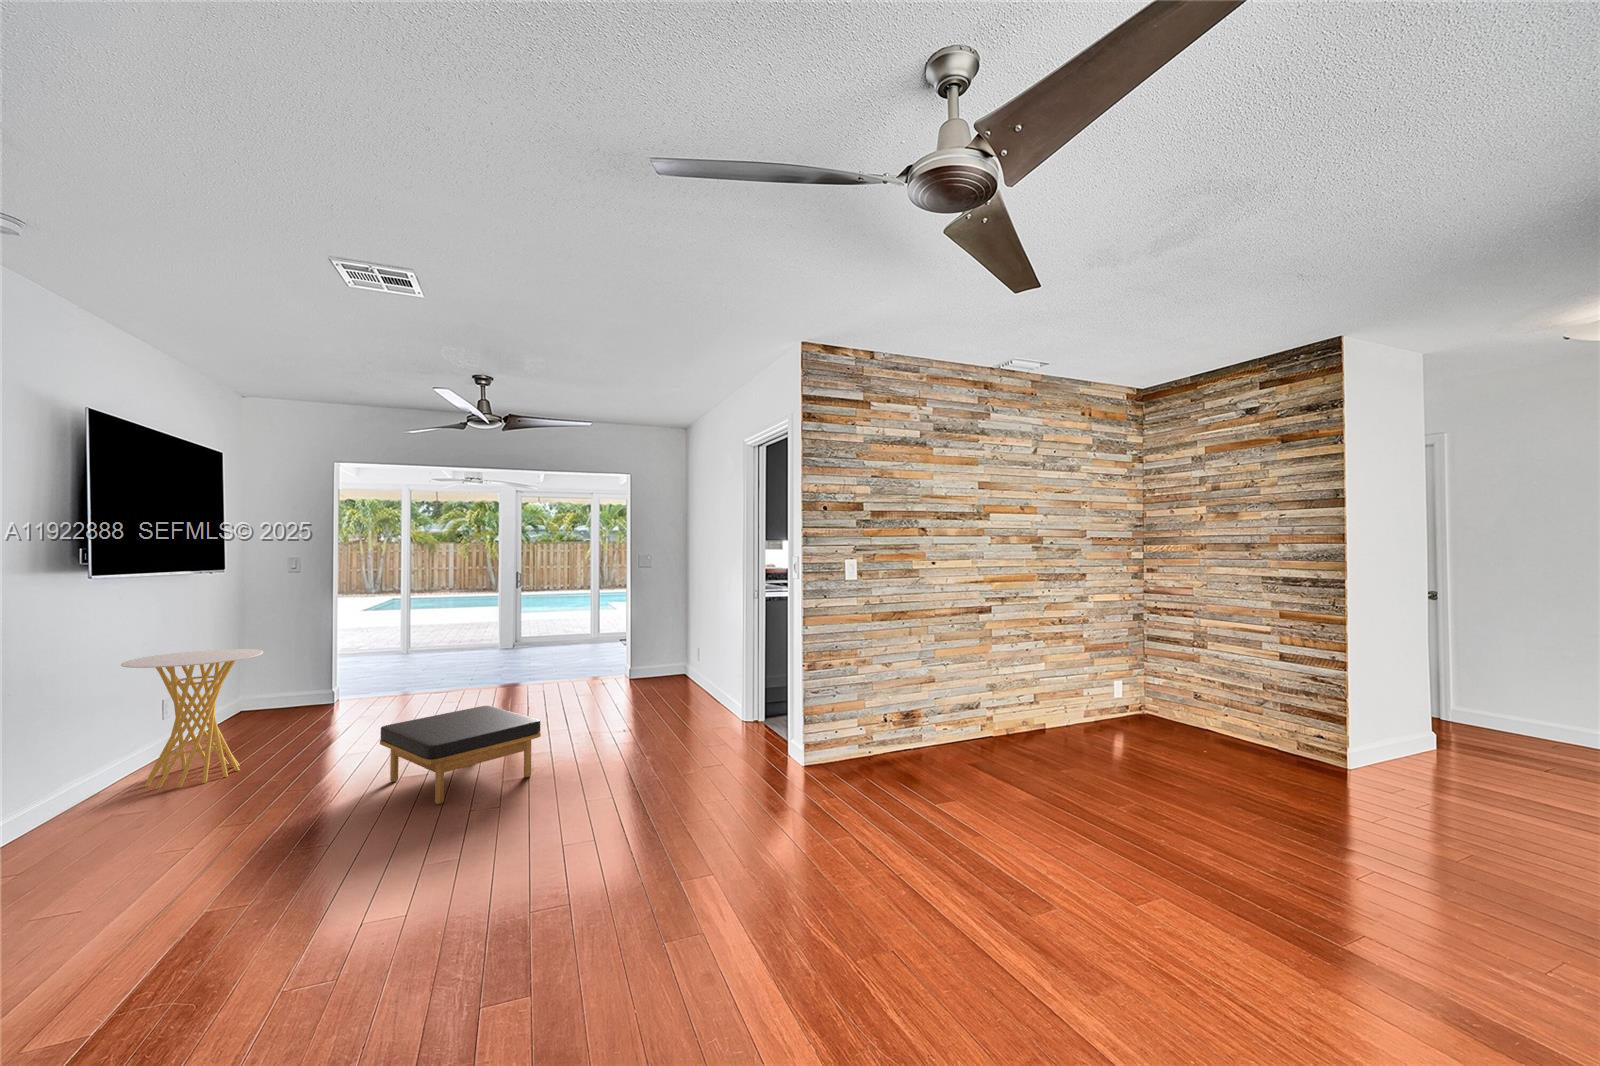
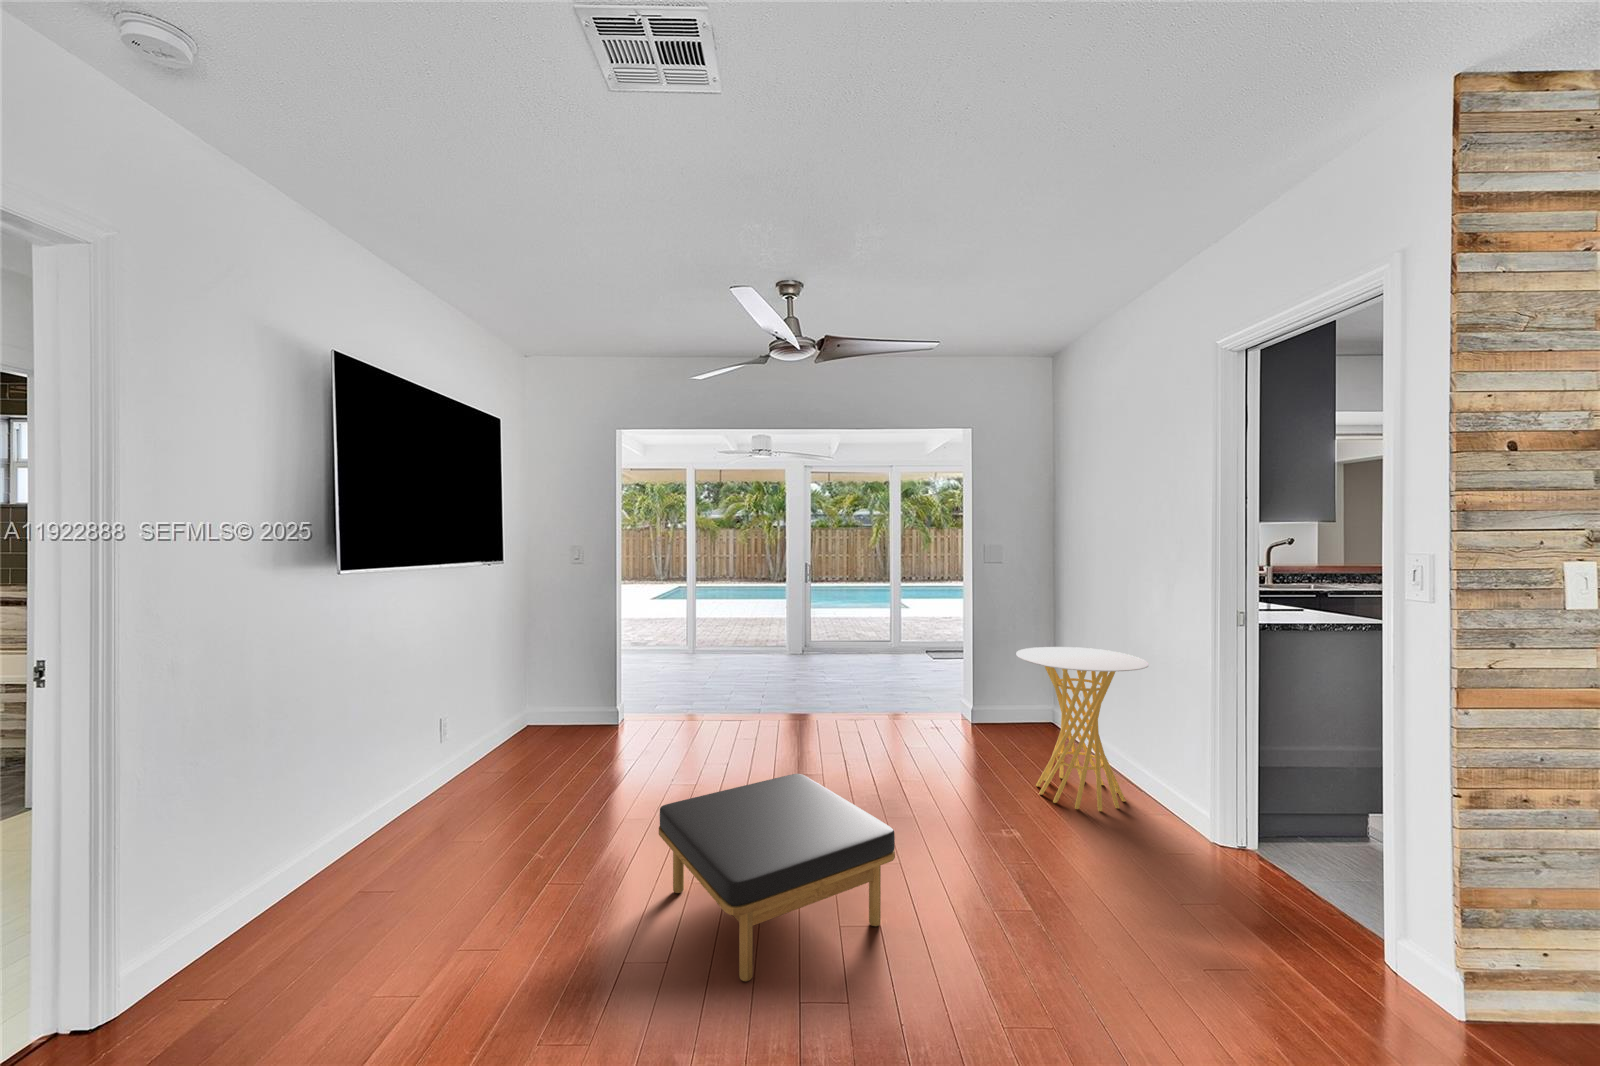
side table: present [121,649,263,789] -> present [1016,647,1149,811]

